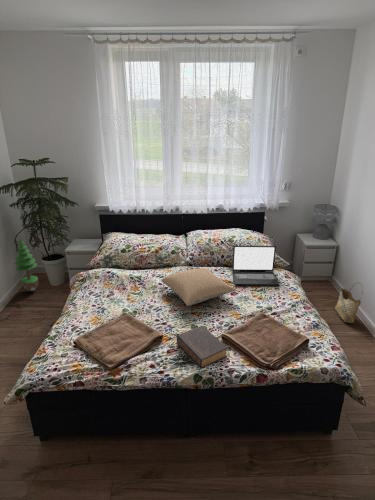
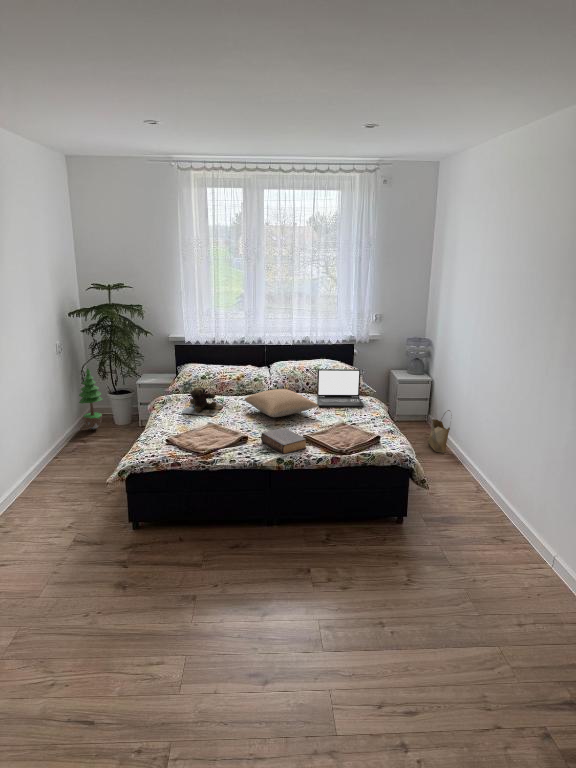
teddy bear: none [99,267,142,300] -> present [182,387,224,416]

